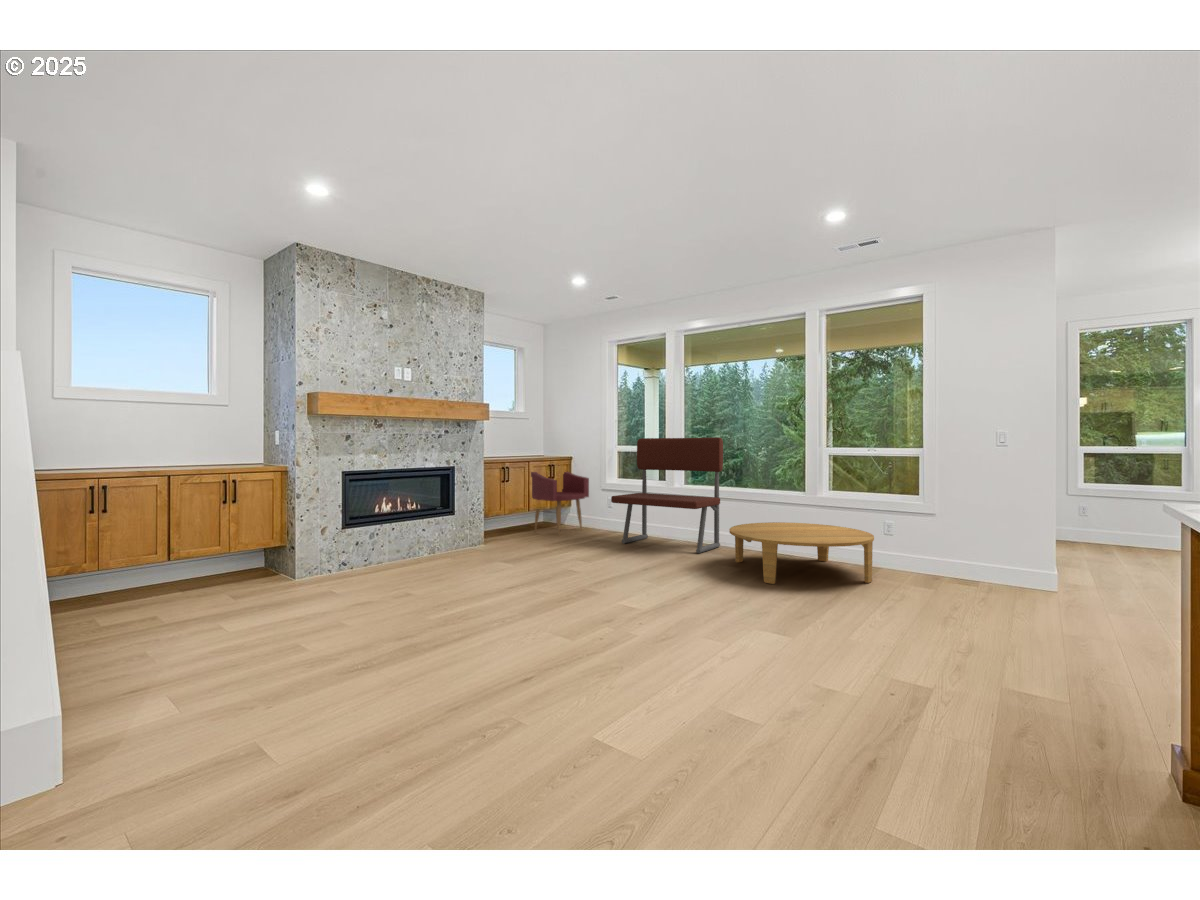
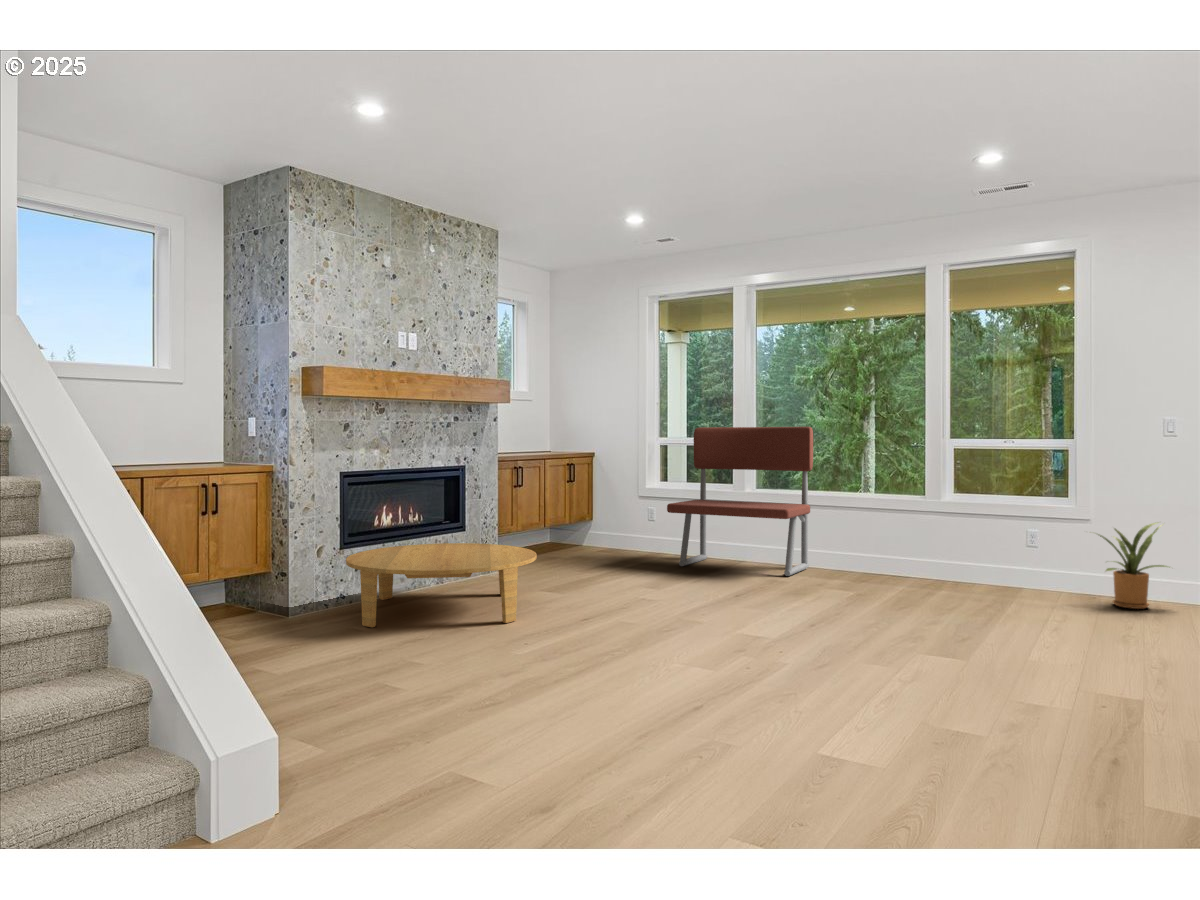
armchair: present [531,471,589,534] -> none [537,466,620,557]
house plant: none [926,516,1006,588] -> present [1098,523,1168,609]
coffee table: present [729,522,874,584] -> present [346,543,537,627]

